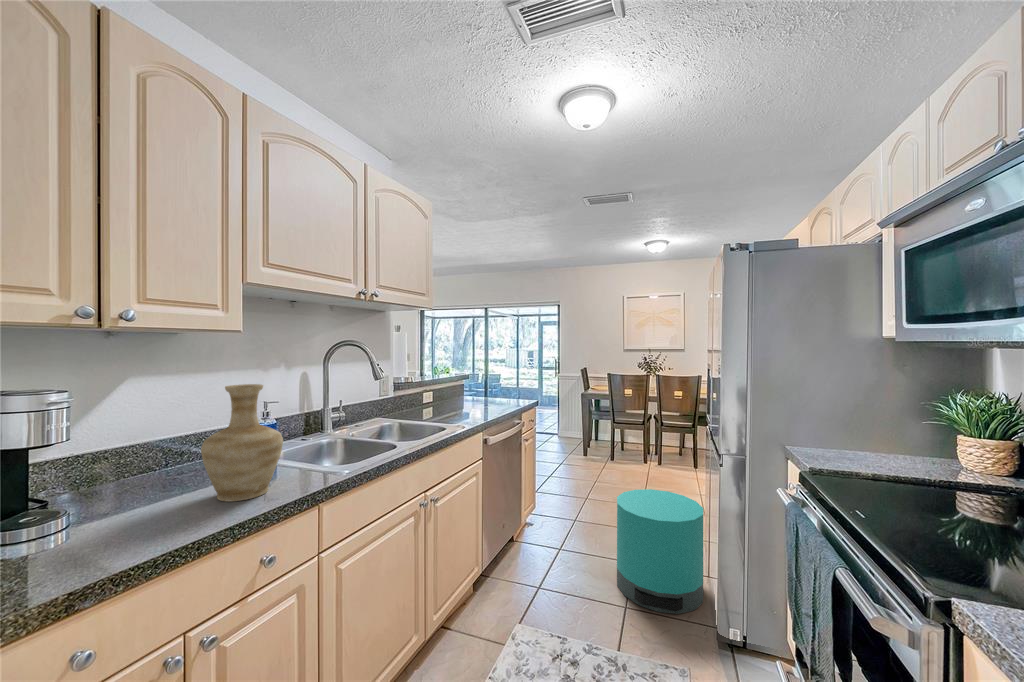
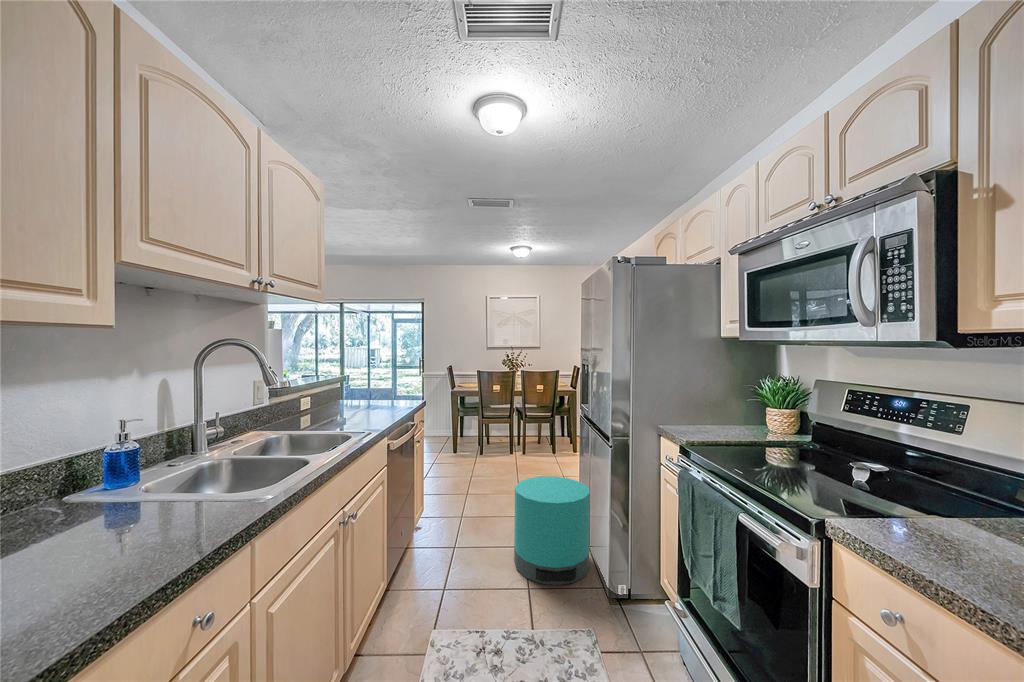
vase: present [201,384,283,502] -> none [77,397,201,558]

